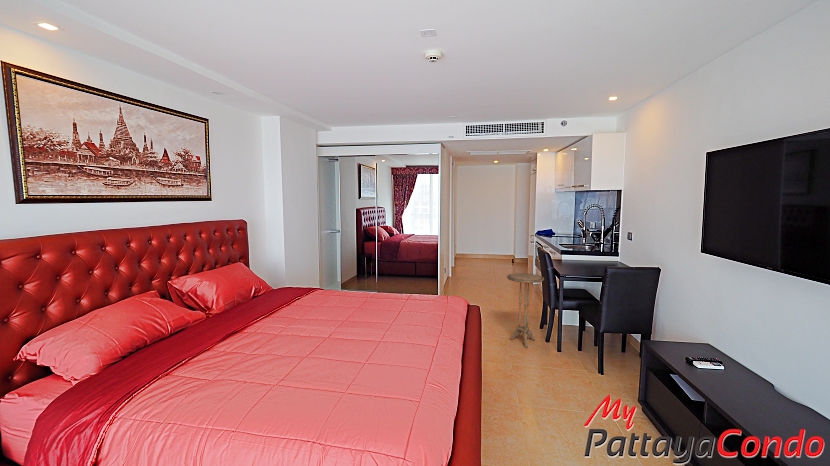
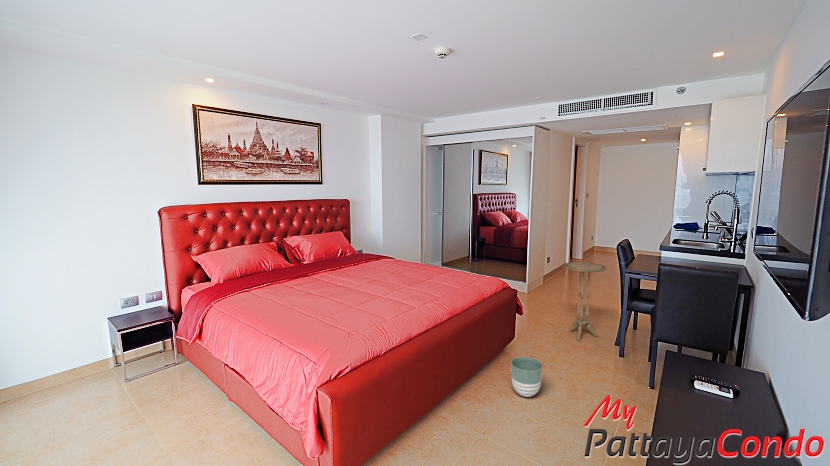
planter: none [535,377,567,419] -> present [511,357,543,397]

